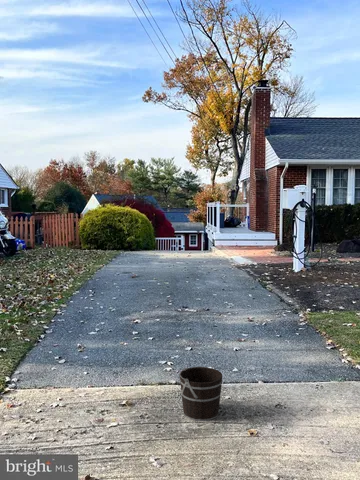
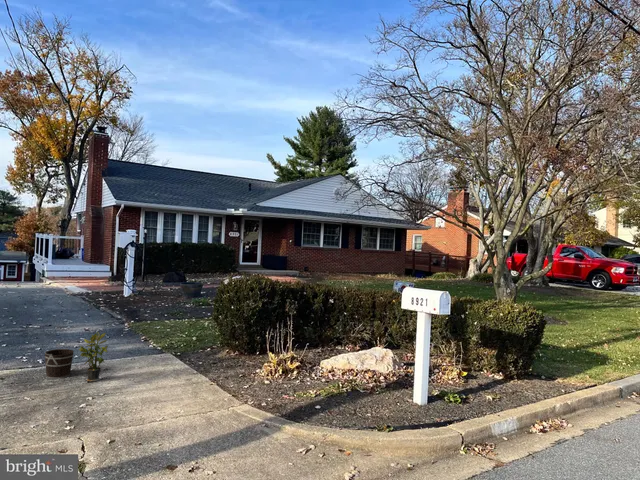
potted plant: none [227,349,277,445] -> present [79,332,108,382]

